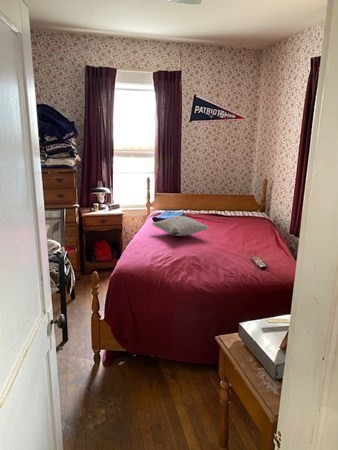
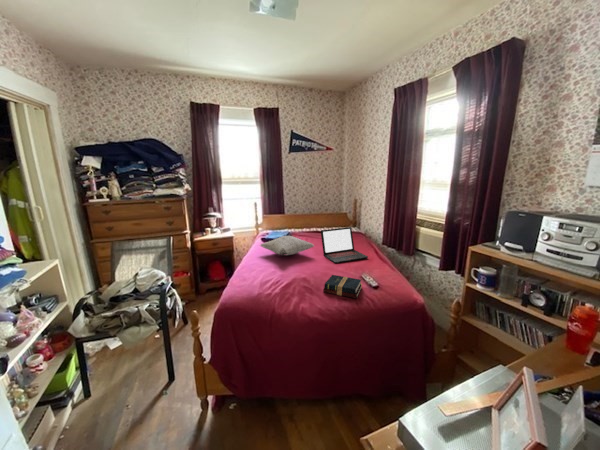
laptop: none [217,211,265,247] -> present [321,227,368,263]
hardback book: none [210,255,249,276] -> present [323,275,362,298]

